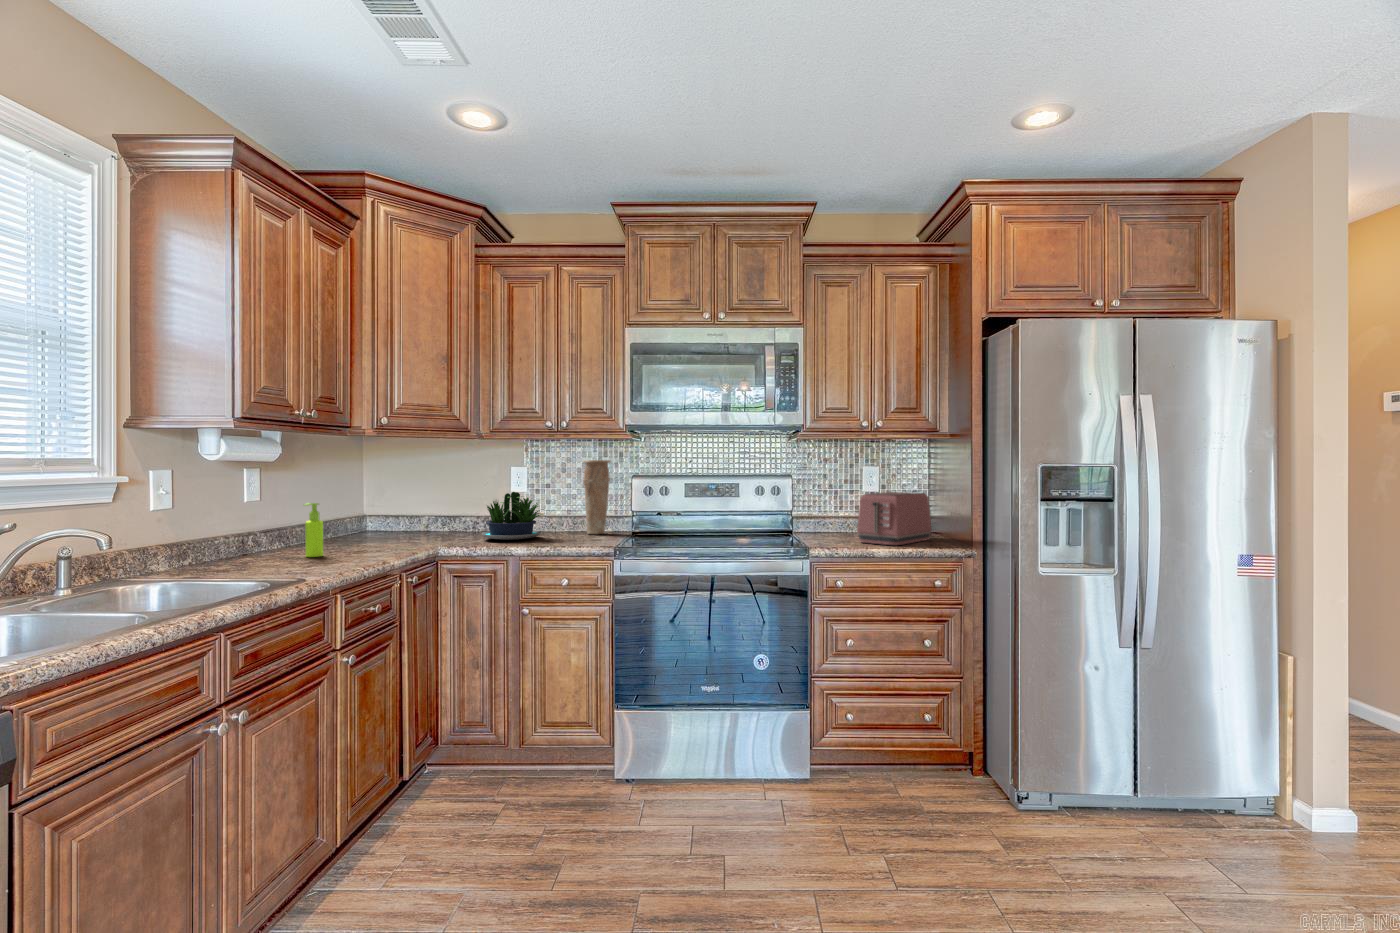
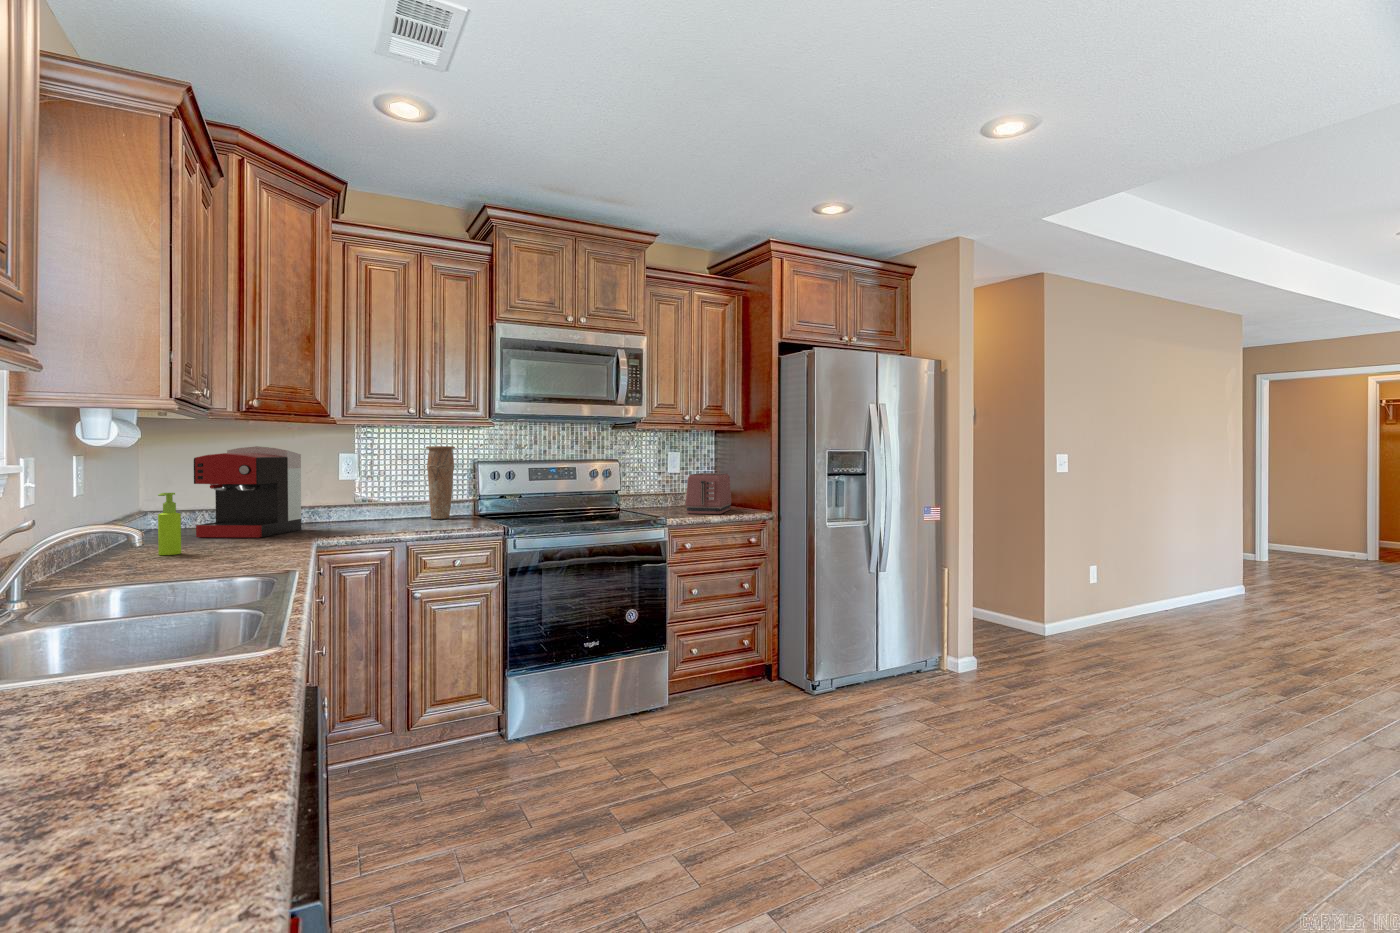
coffee maker: none [373,462,462,545] -> present [194,446,301,538]
potted plant: present [482,492,543,540] -> none [329,478,405,527]

